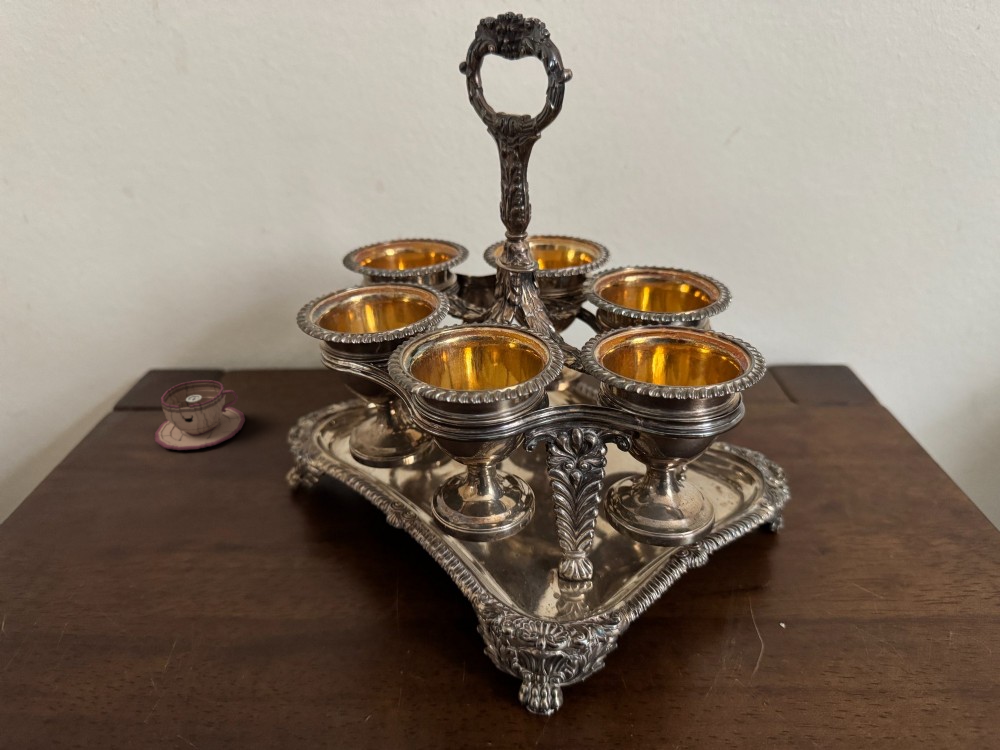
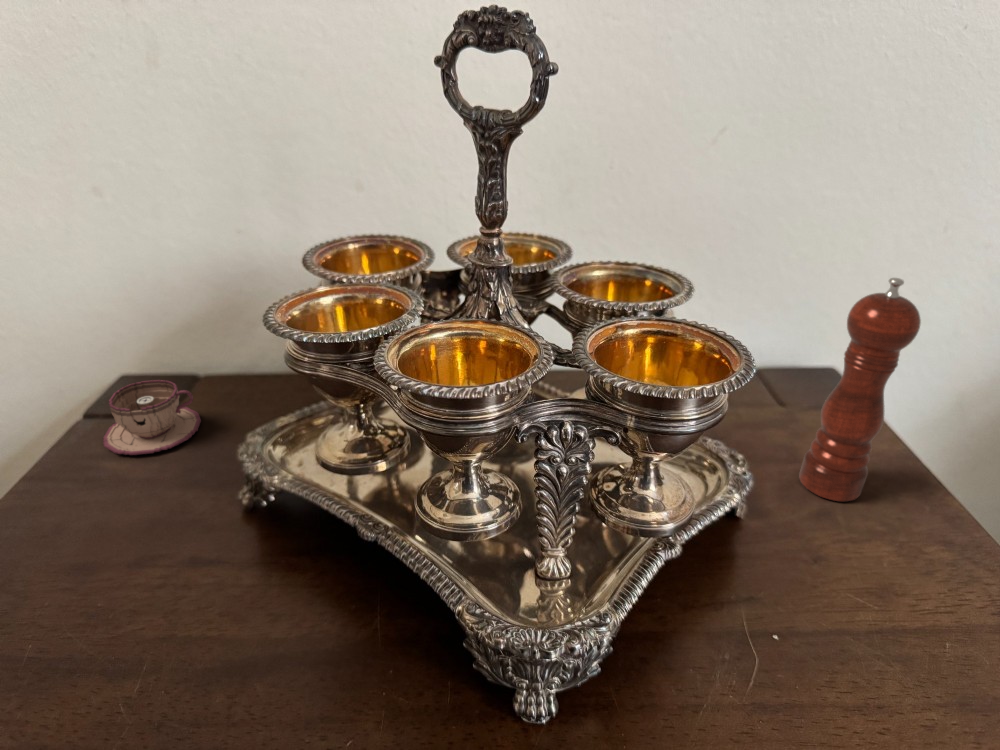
pepper mill: none [847,280,971,520] -> present [799,278,921,501]

